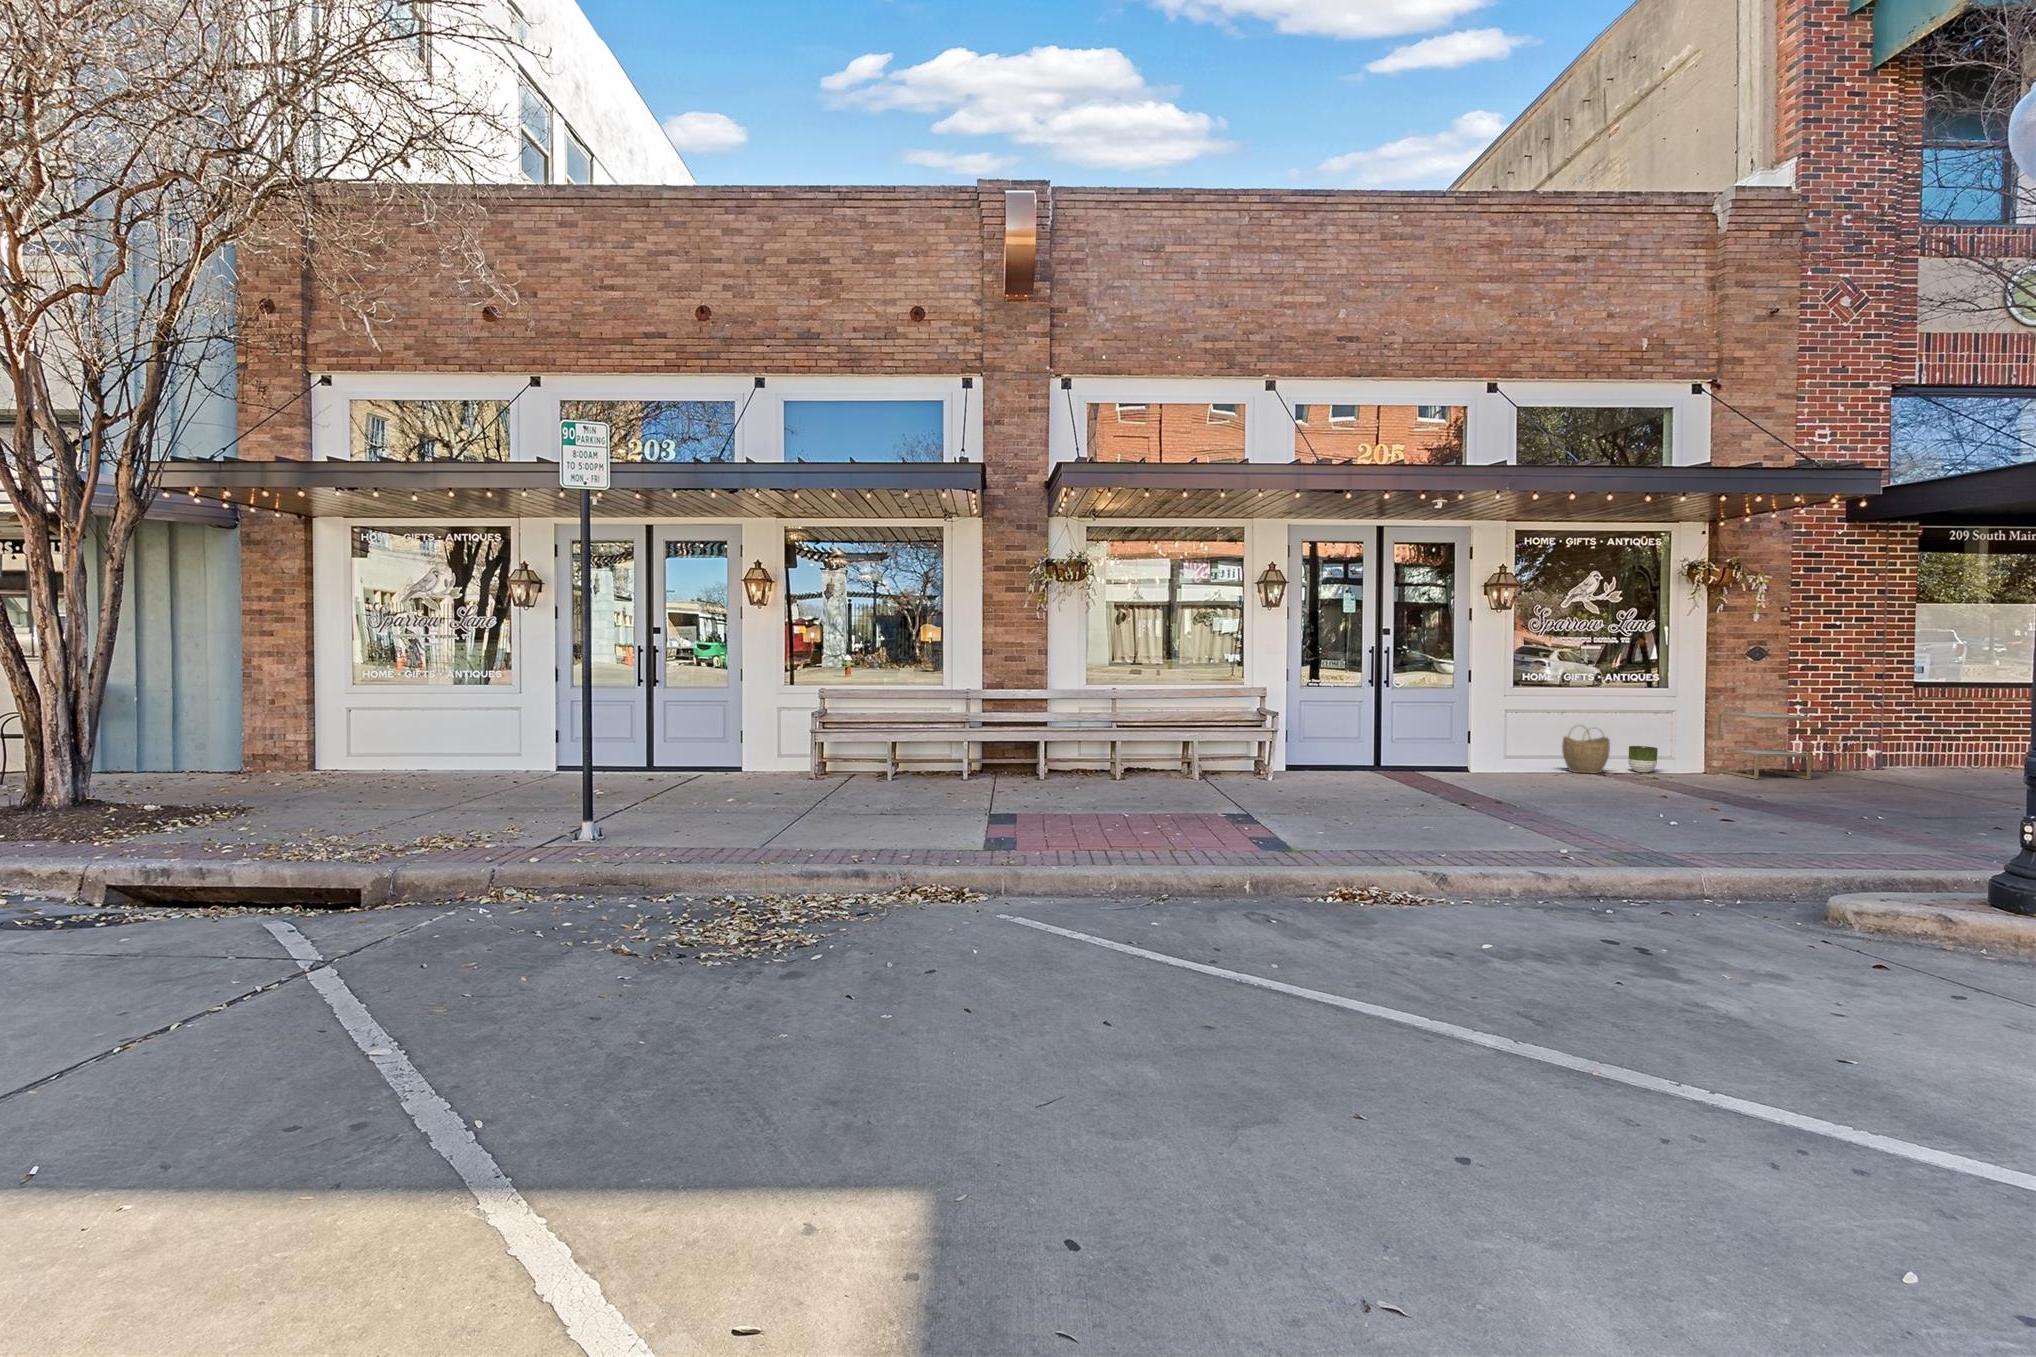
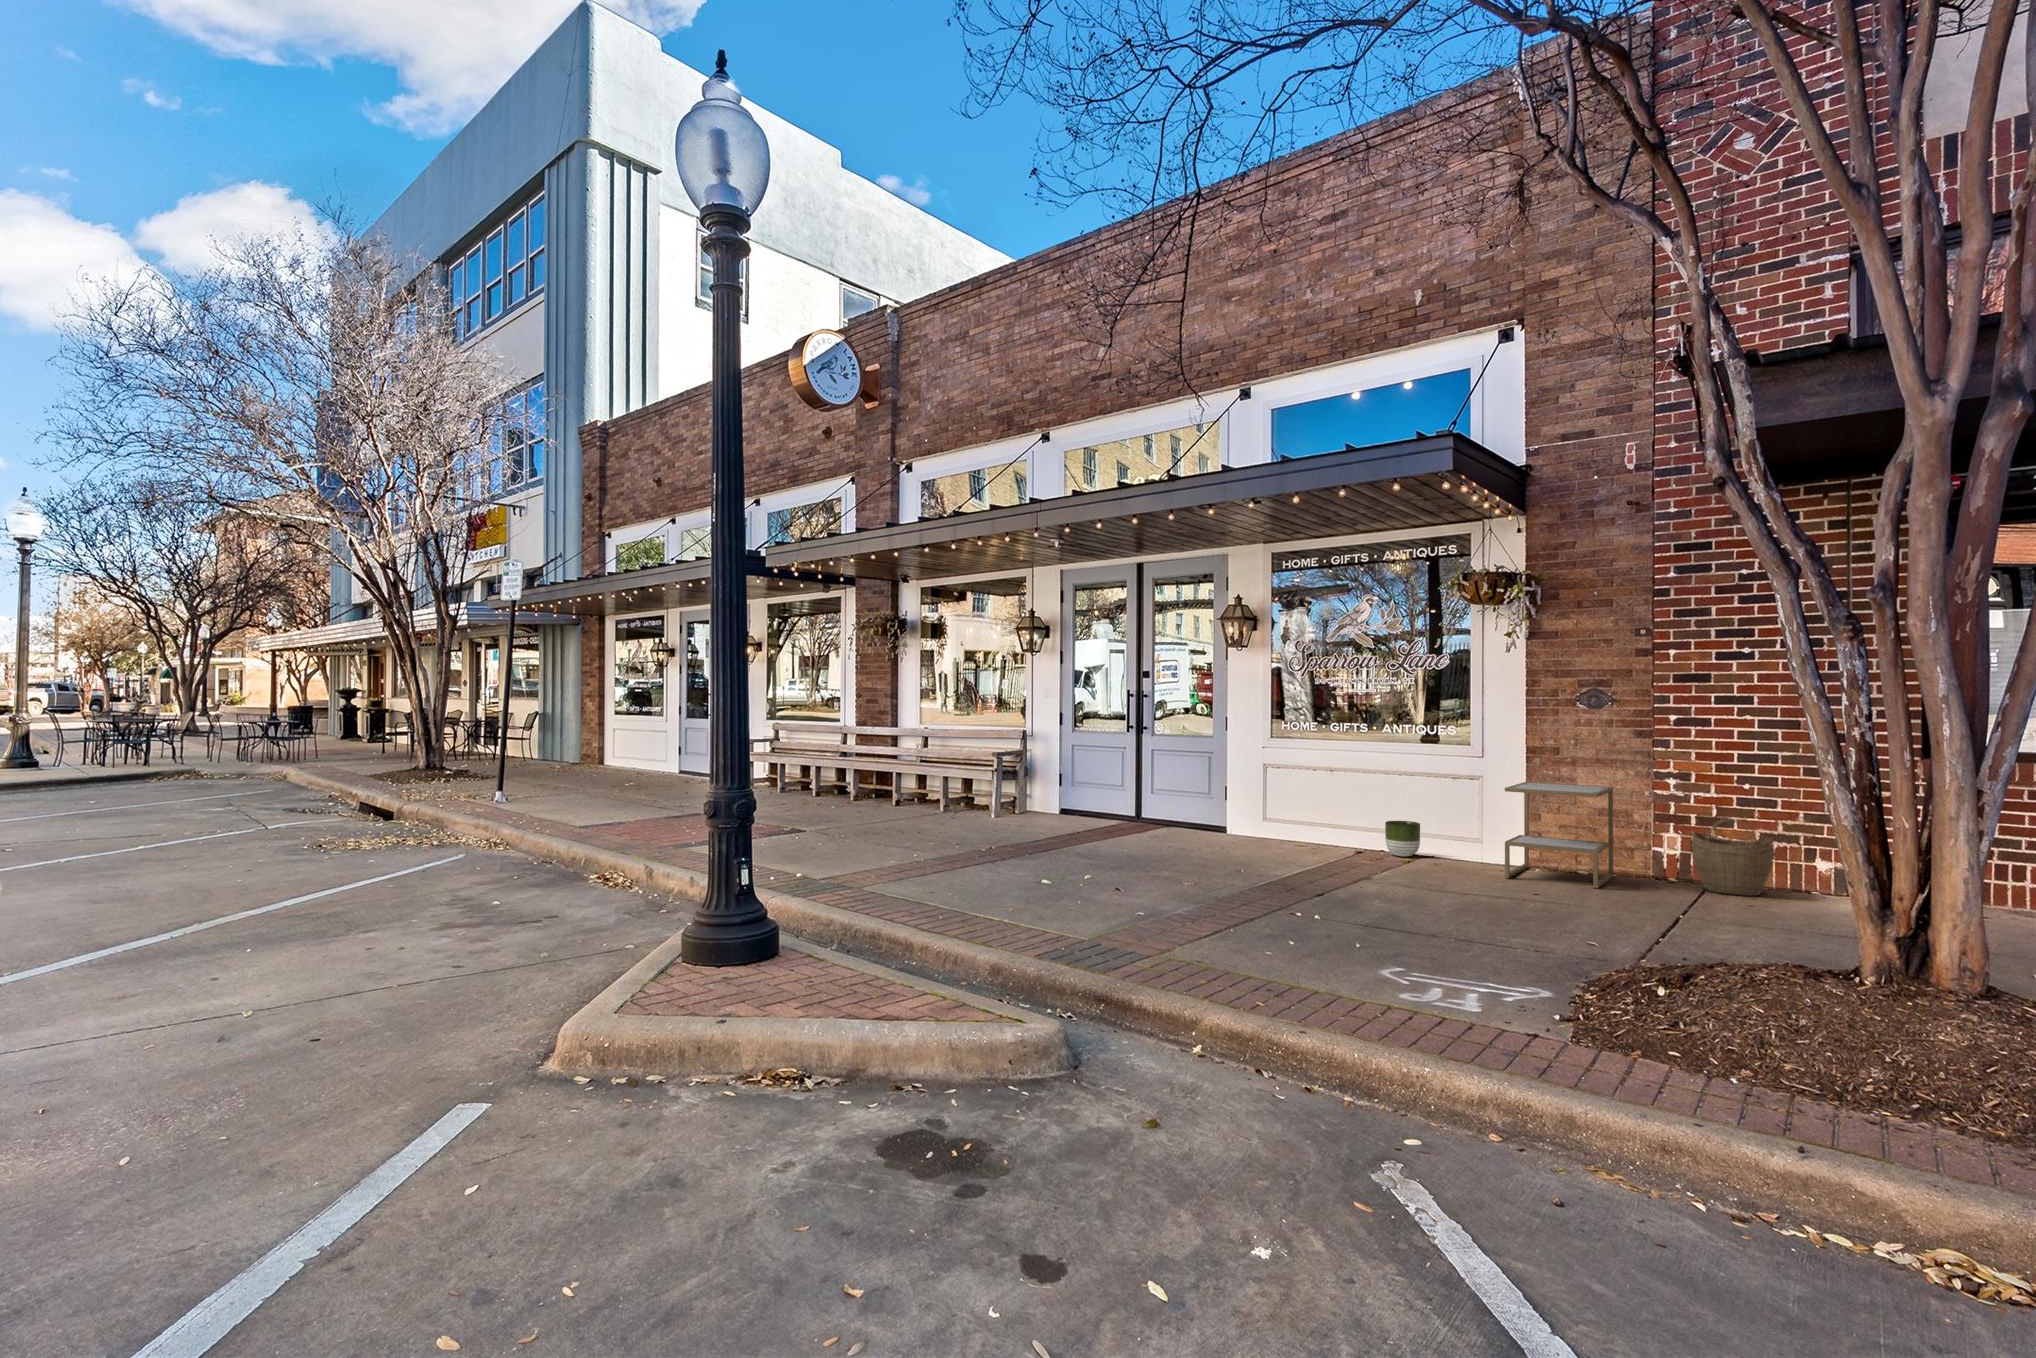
woven basket: present [1562,728,1610,774] -> present [1692,816,1774,896]

